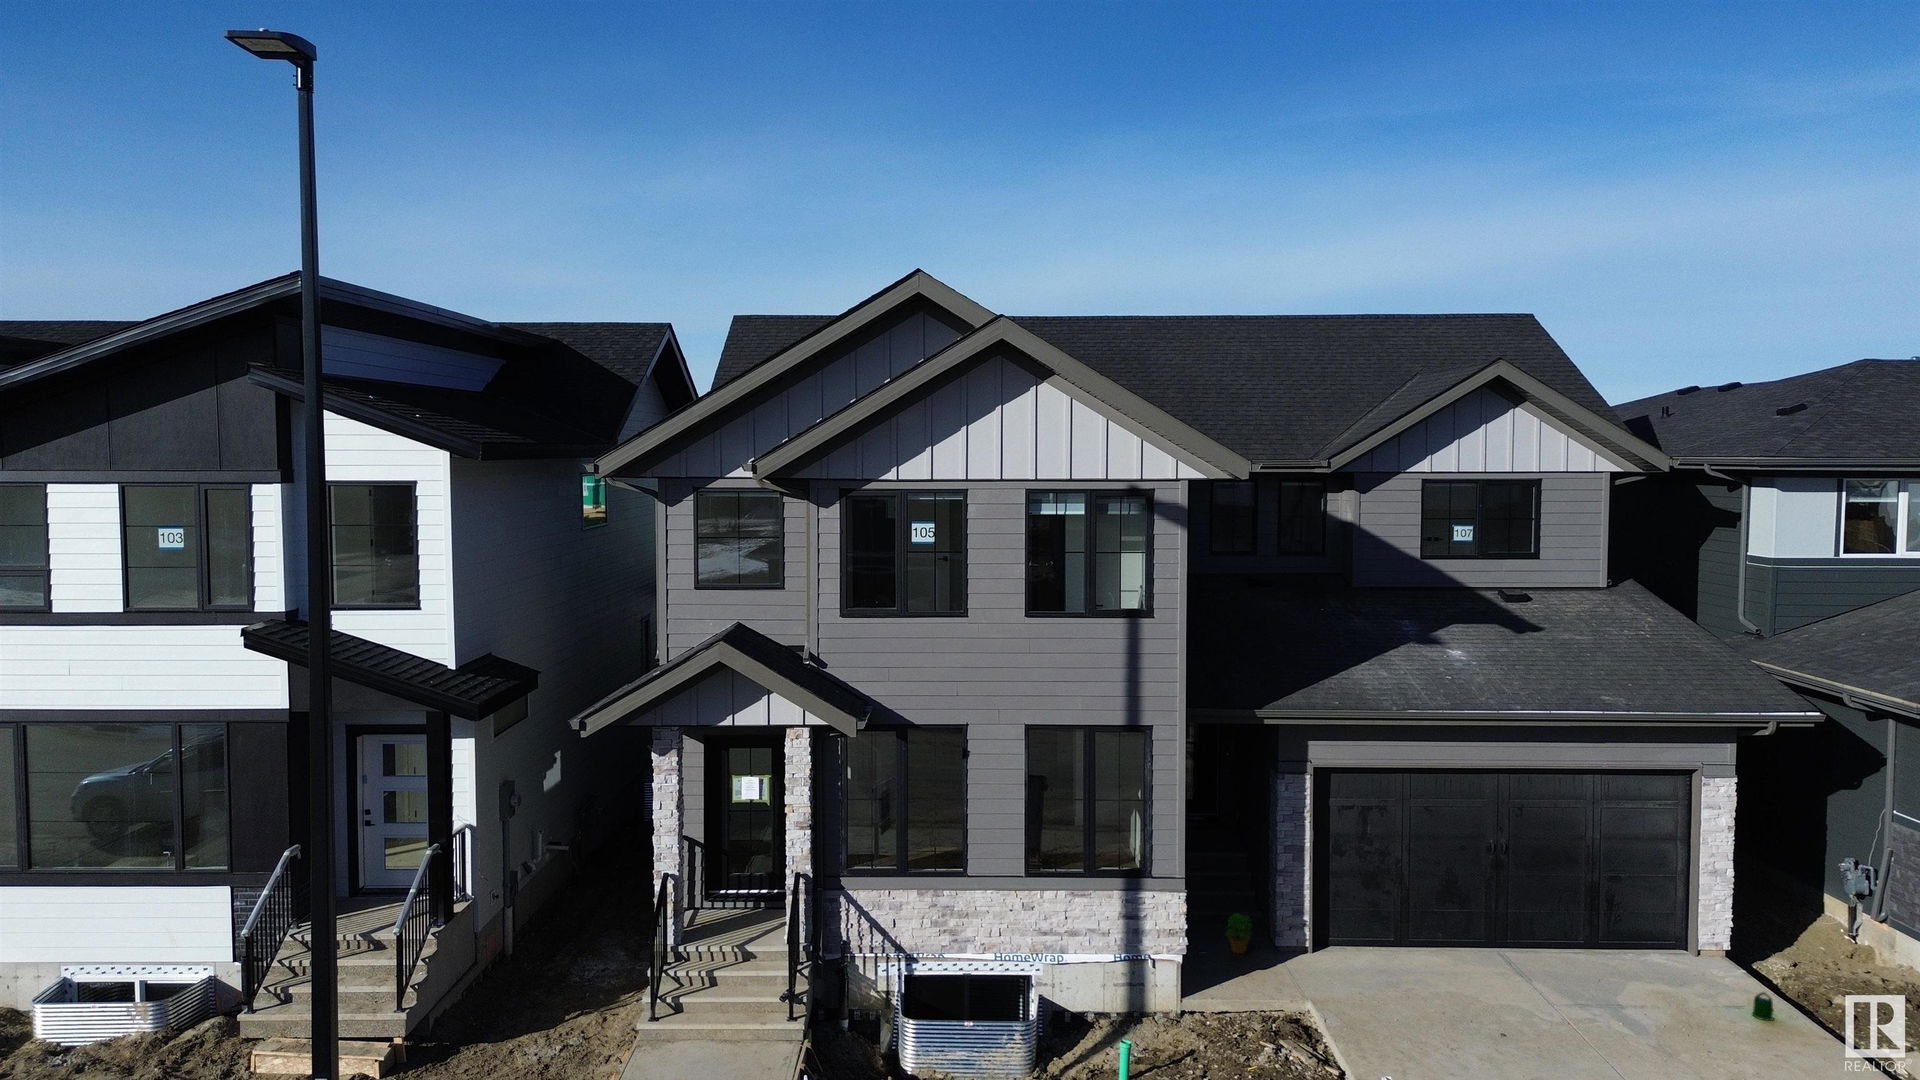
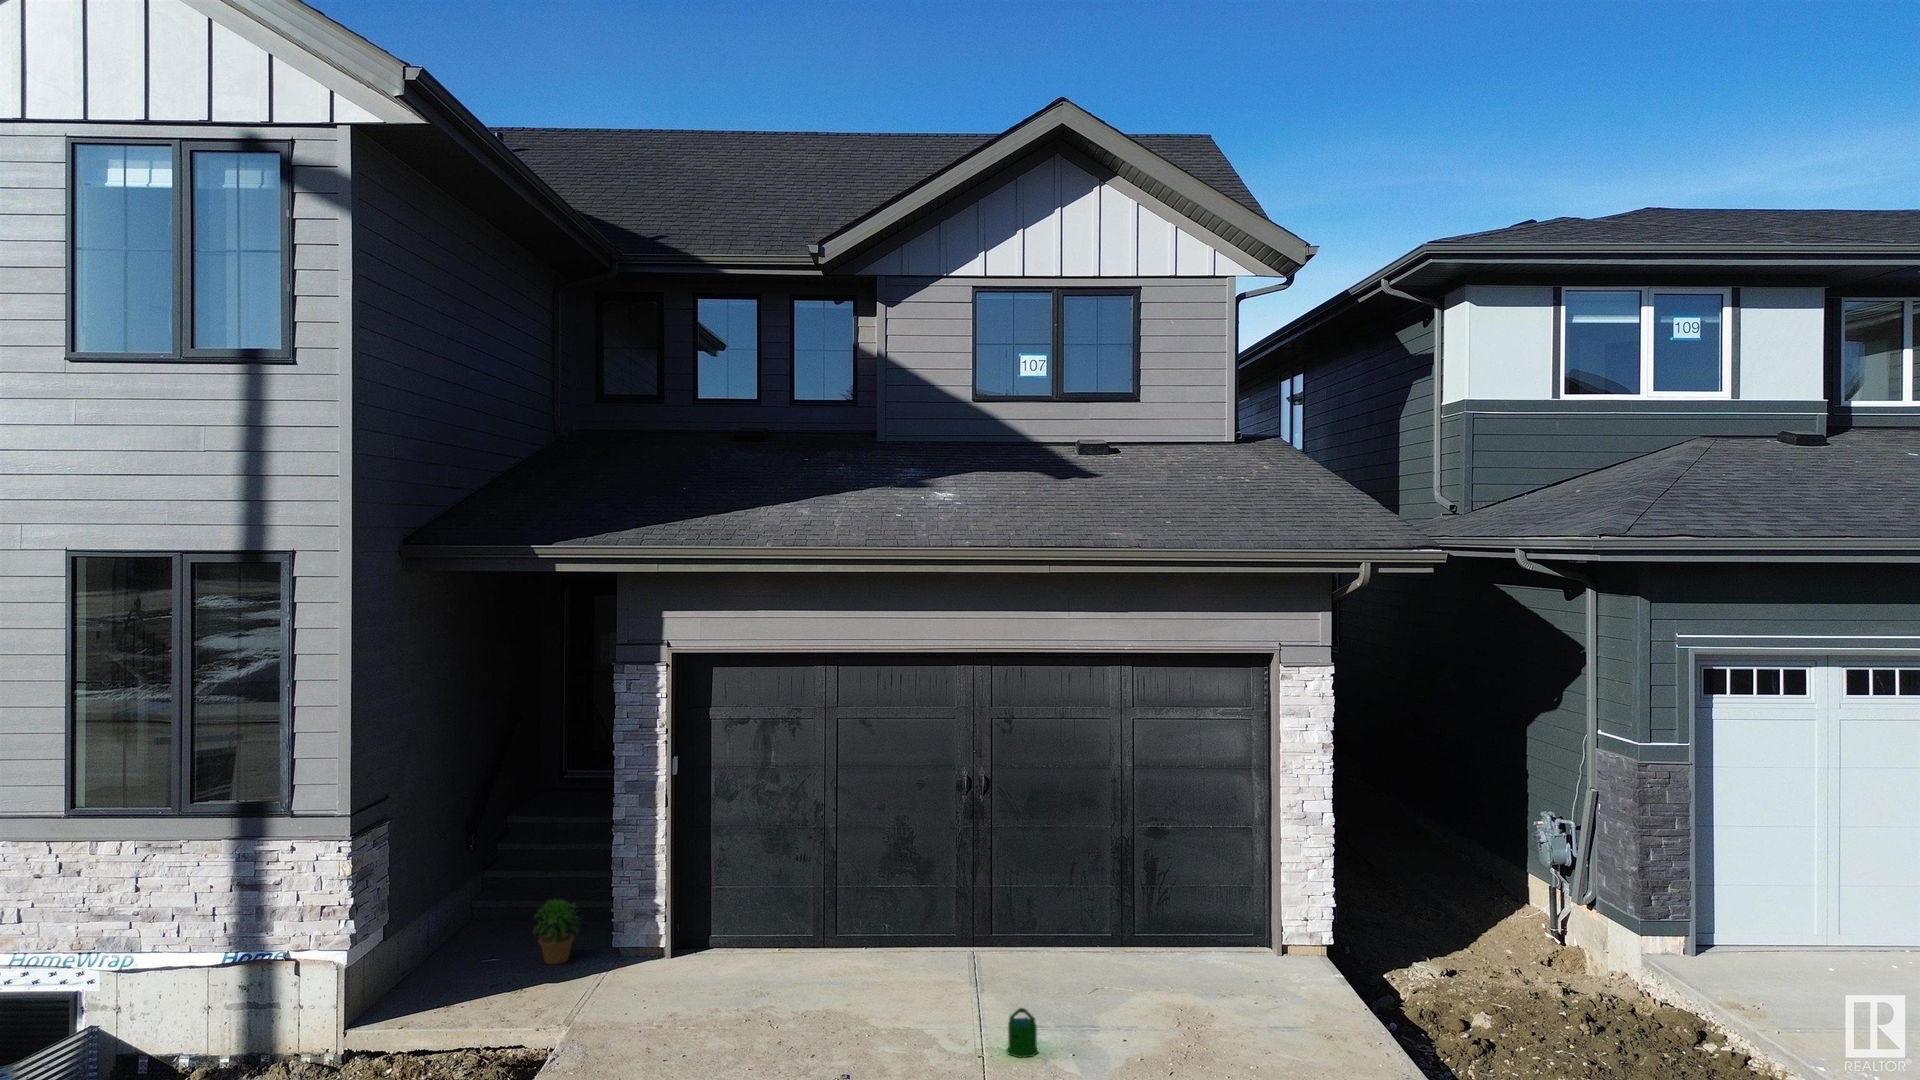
watering can: present [1752,992,1774,1021] -> present [1006,1008,1039,1058]

